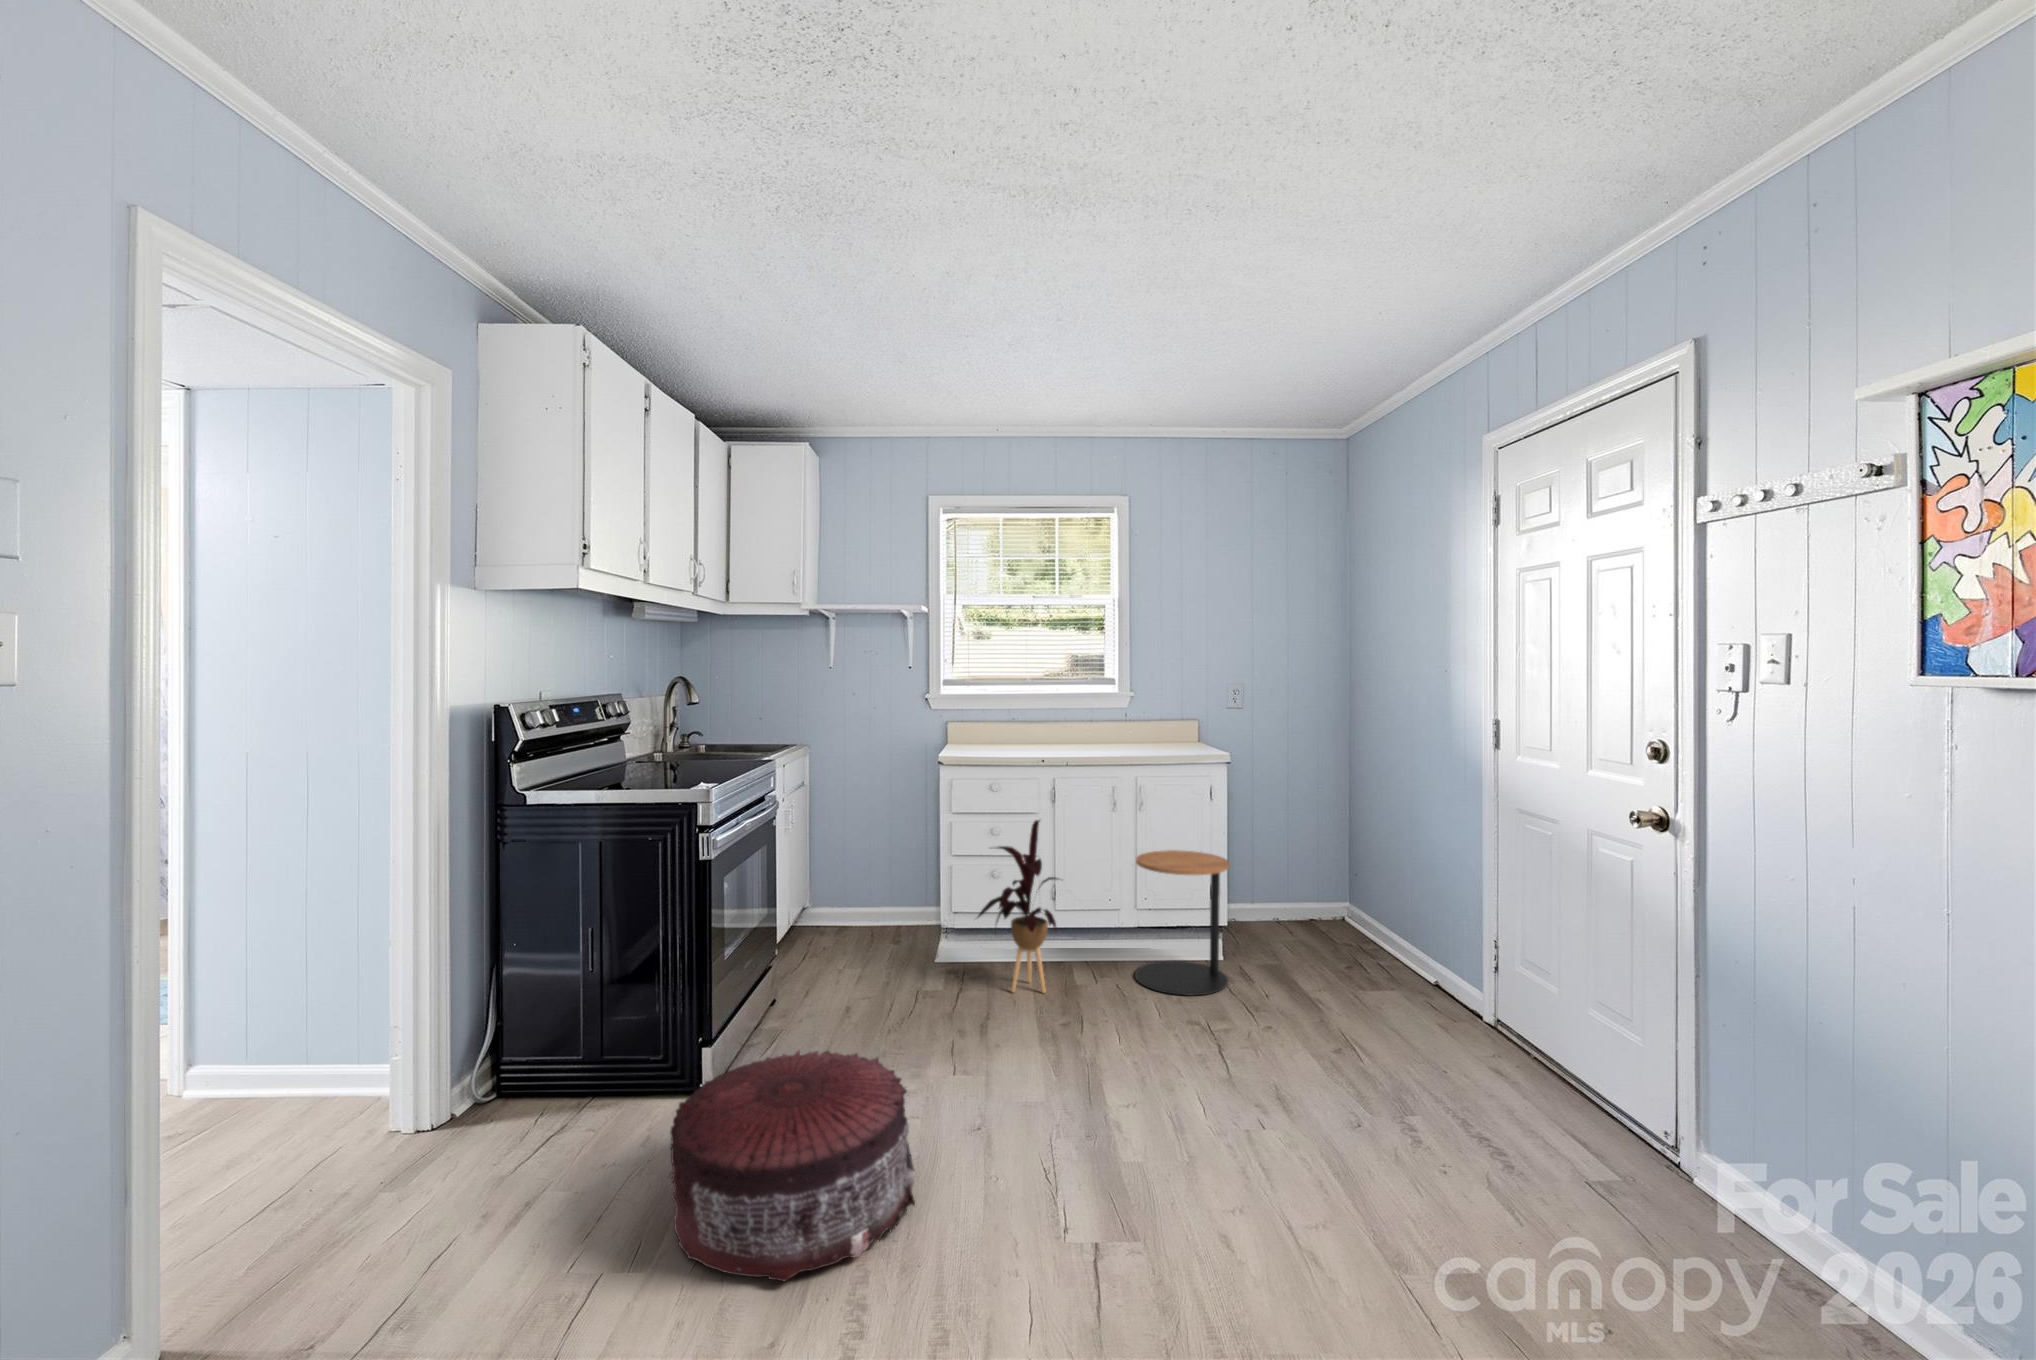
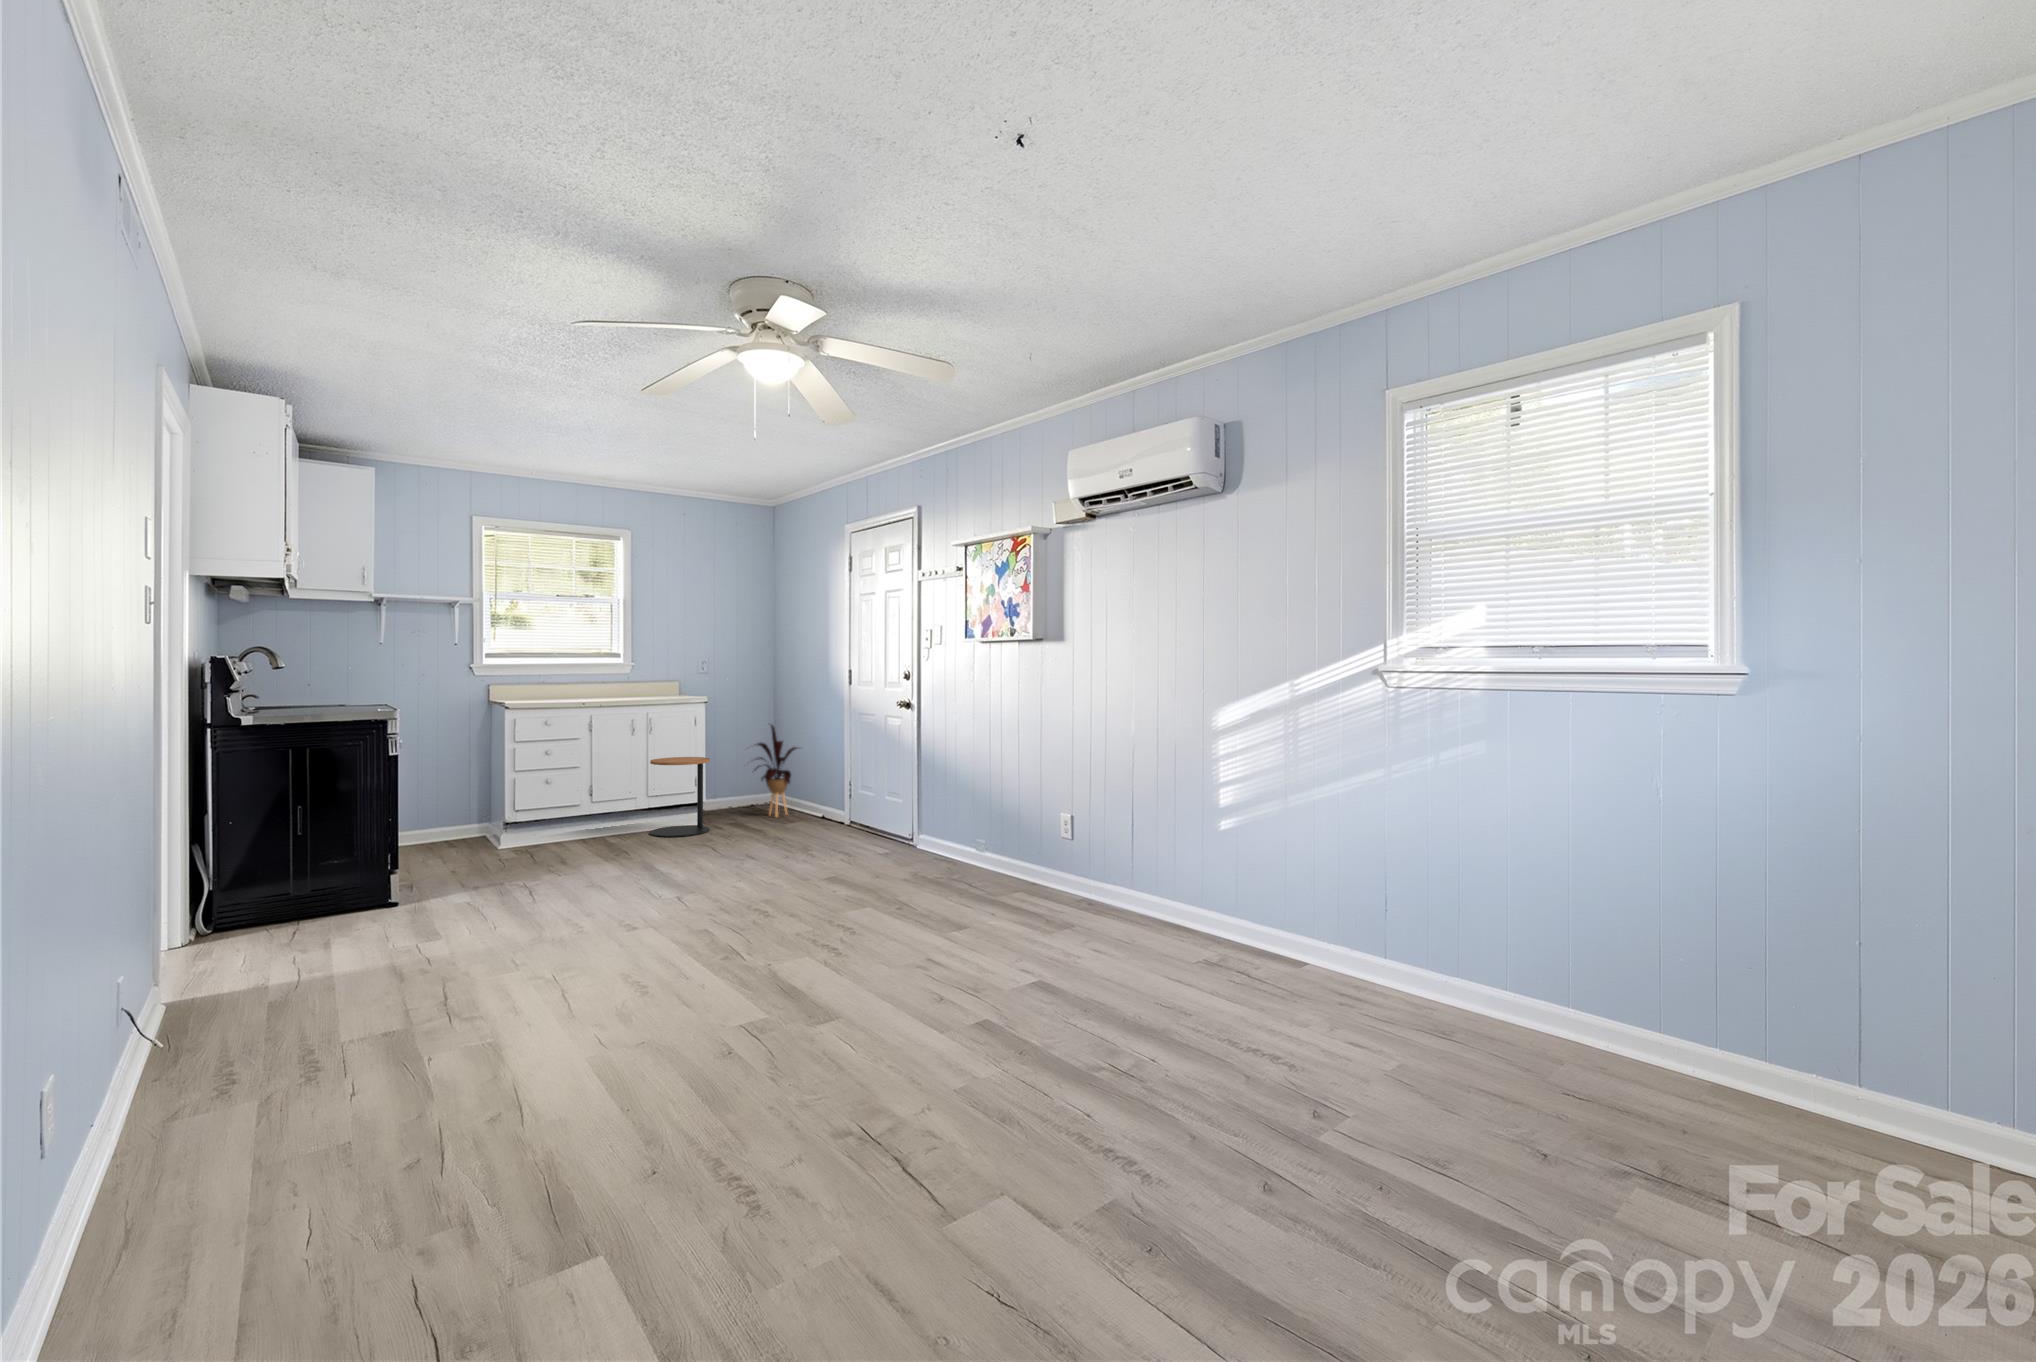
house plant: present [978,820,1058,993] -> present [756,725,797,816]
pouf: present [670,1051,915,1281] -> none [431,844,581,931]

